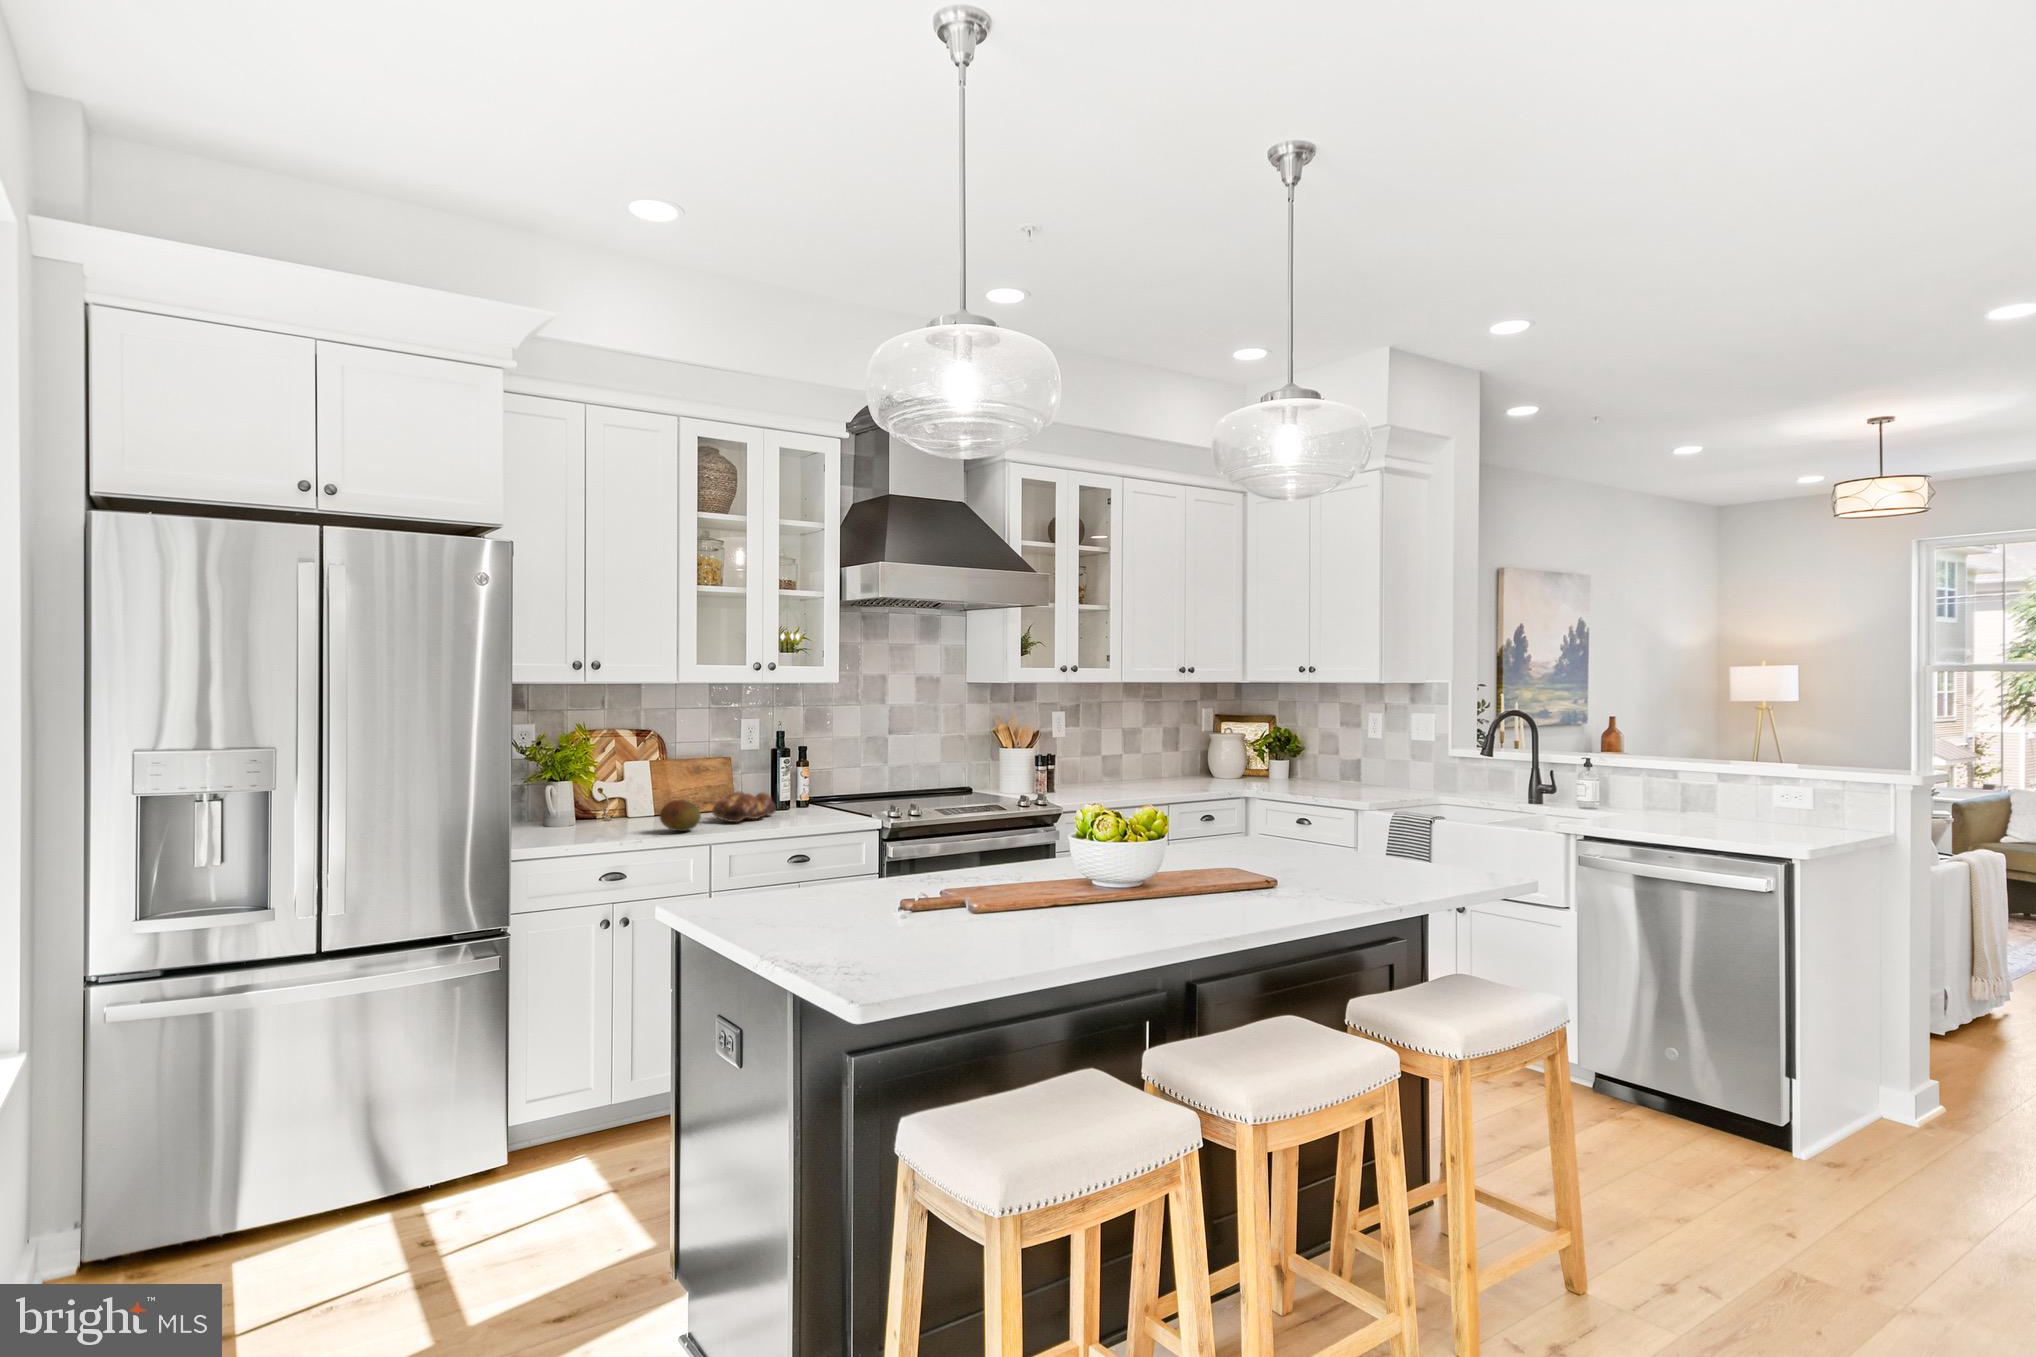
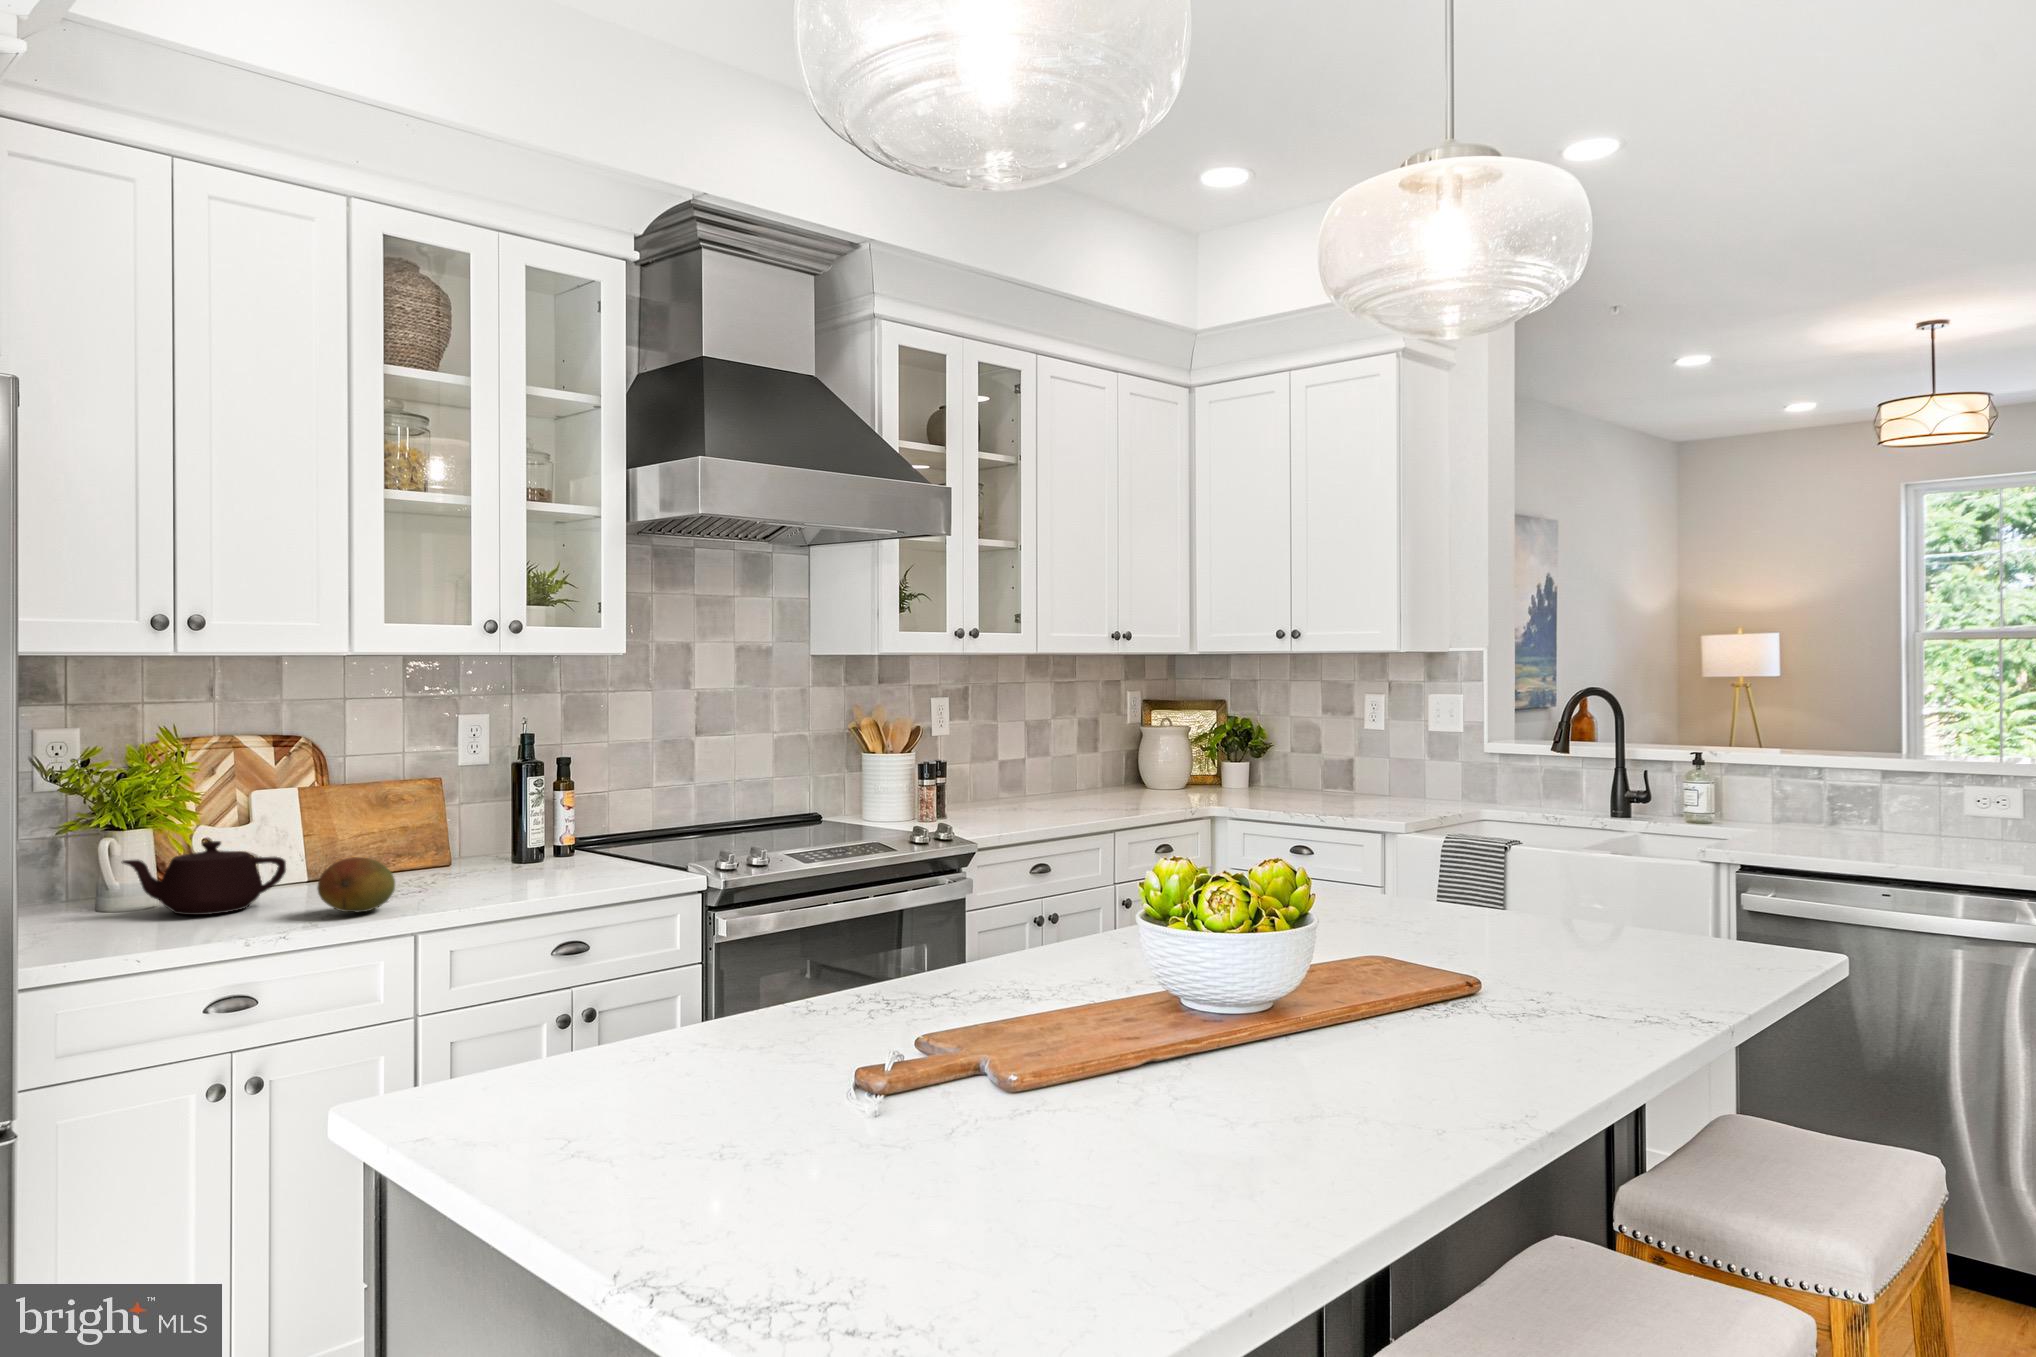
teapot: none [559,789,643,830] -> present [123,841,286,915]
bread loaf: present [712,792,776,822] -> none [415,836,526,890]

